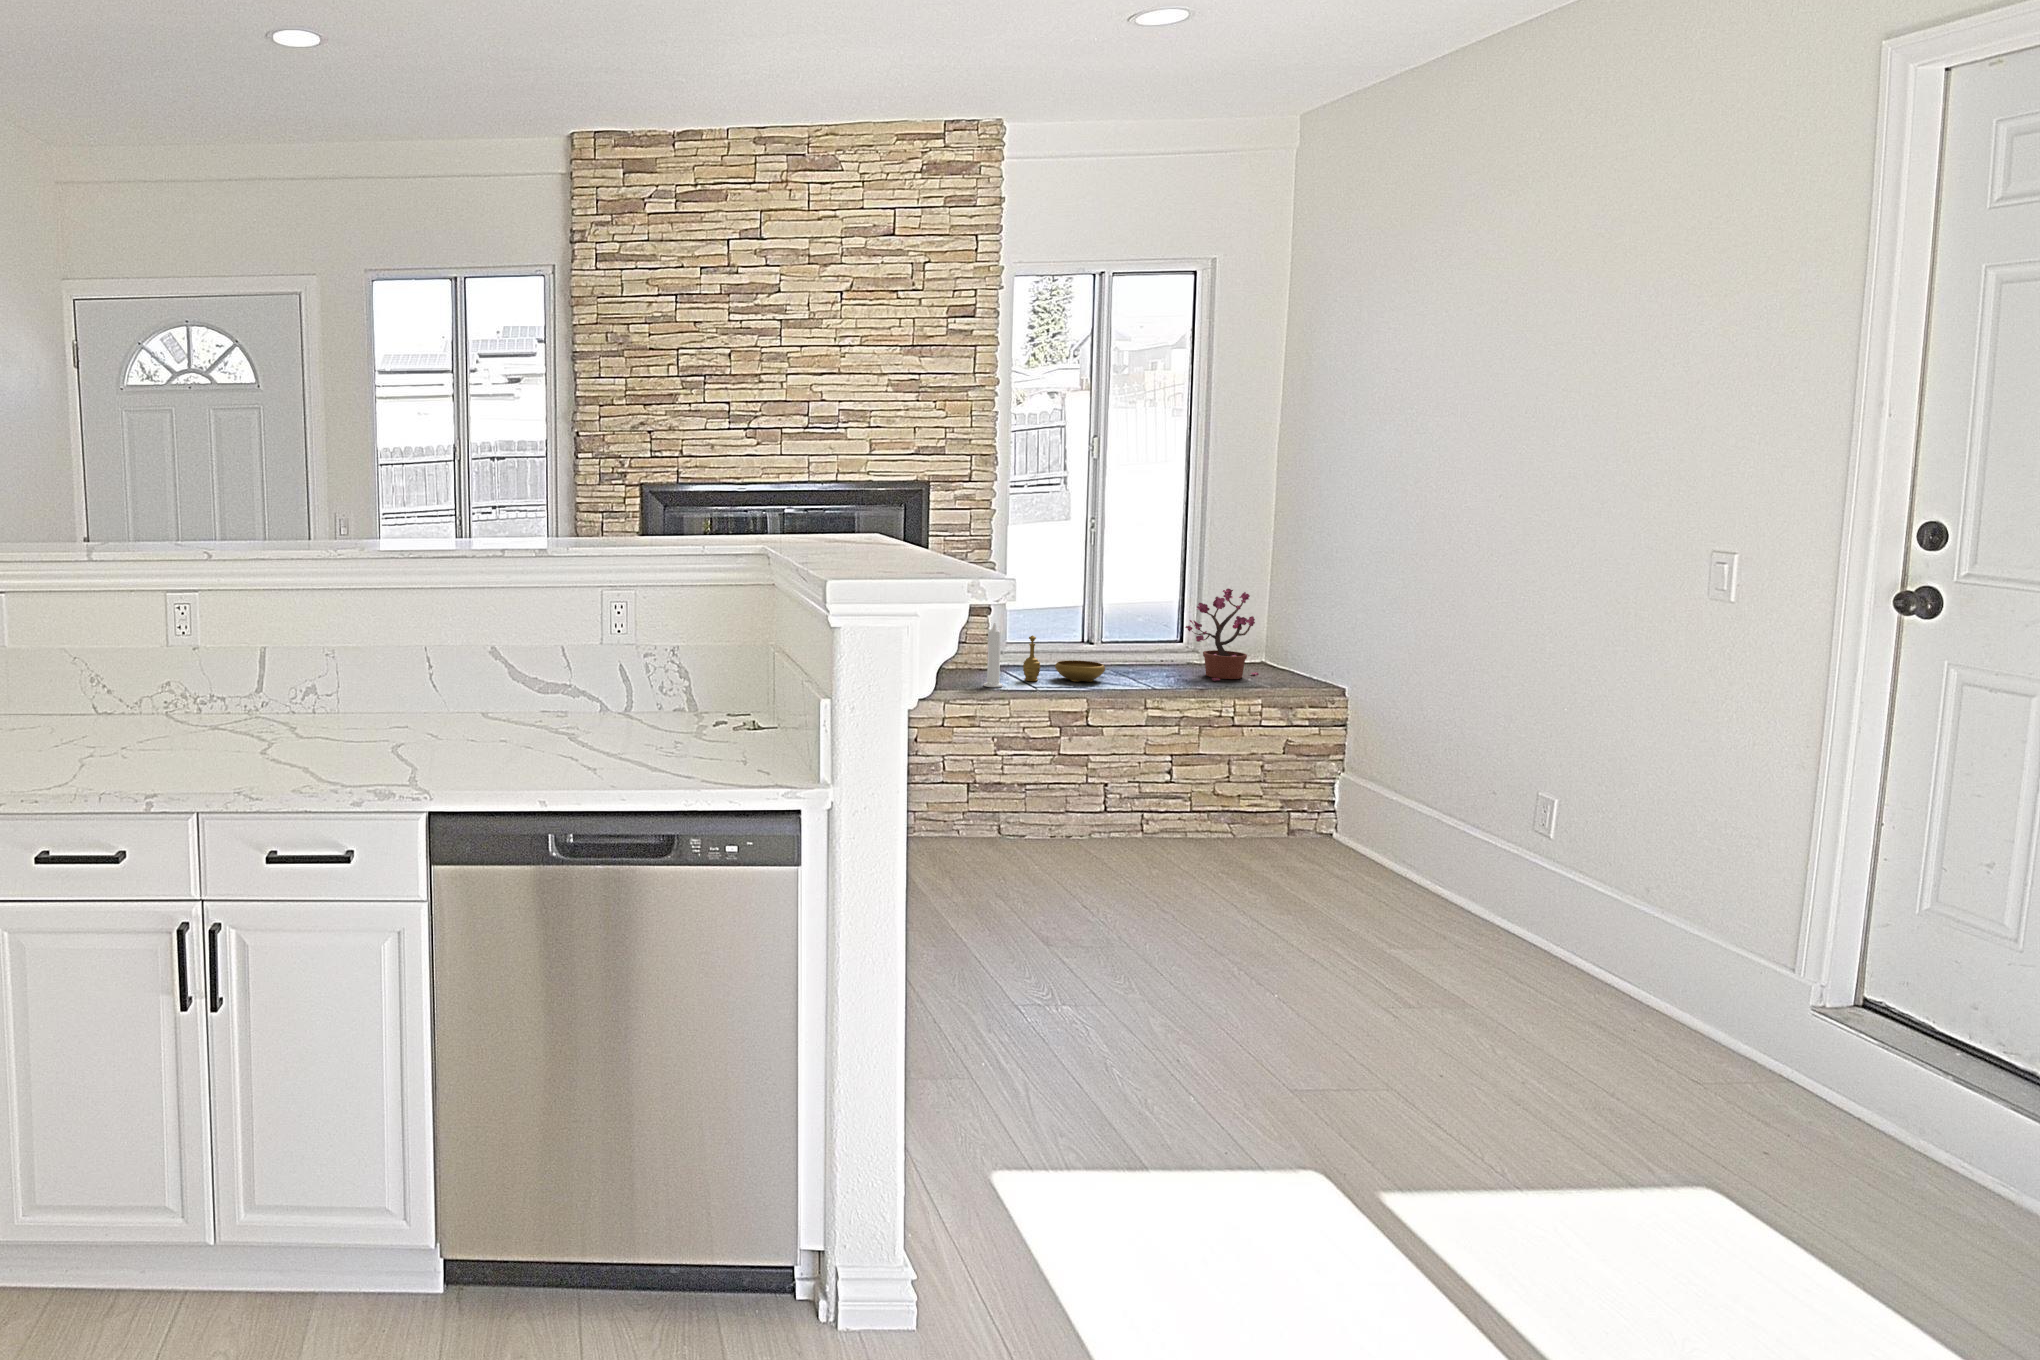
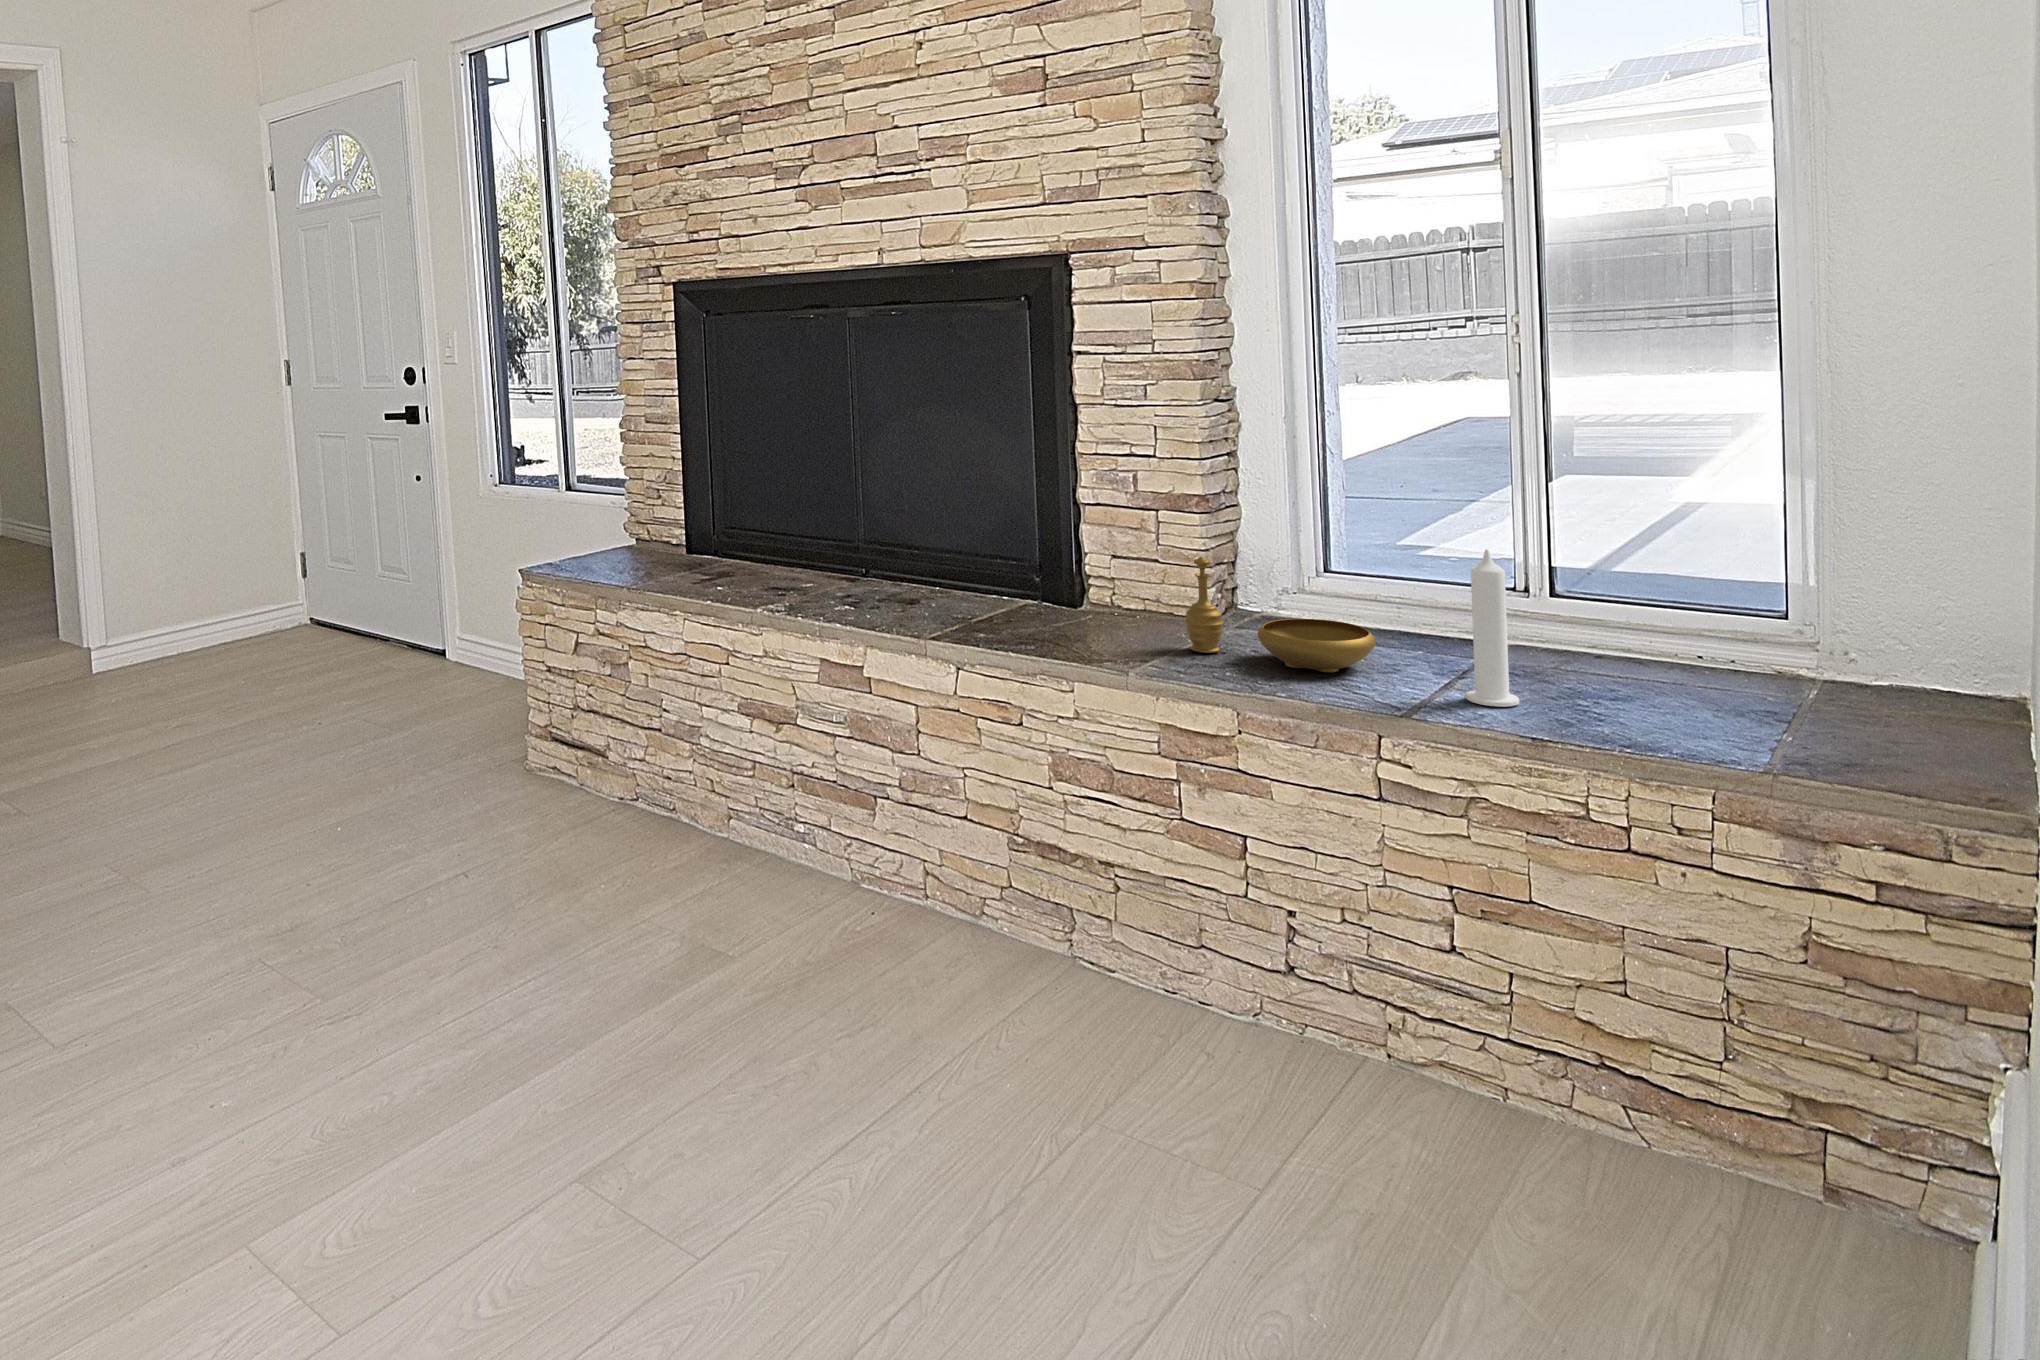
potted plant: present [1185,589,1259,681] -> none [1645,484,1902,731]
candle: present [984,623,1003,687] -> present [1466,549,1519,707]

